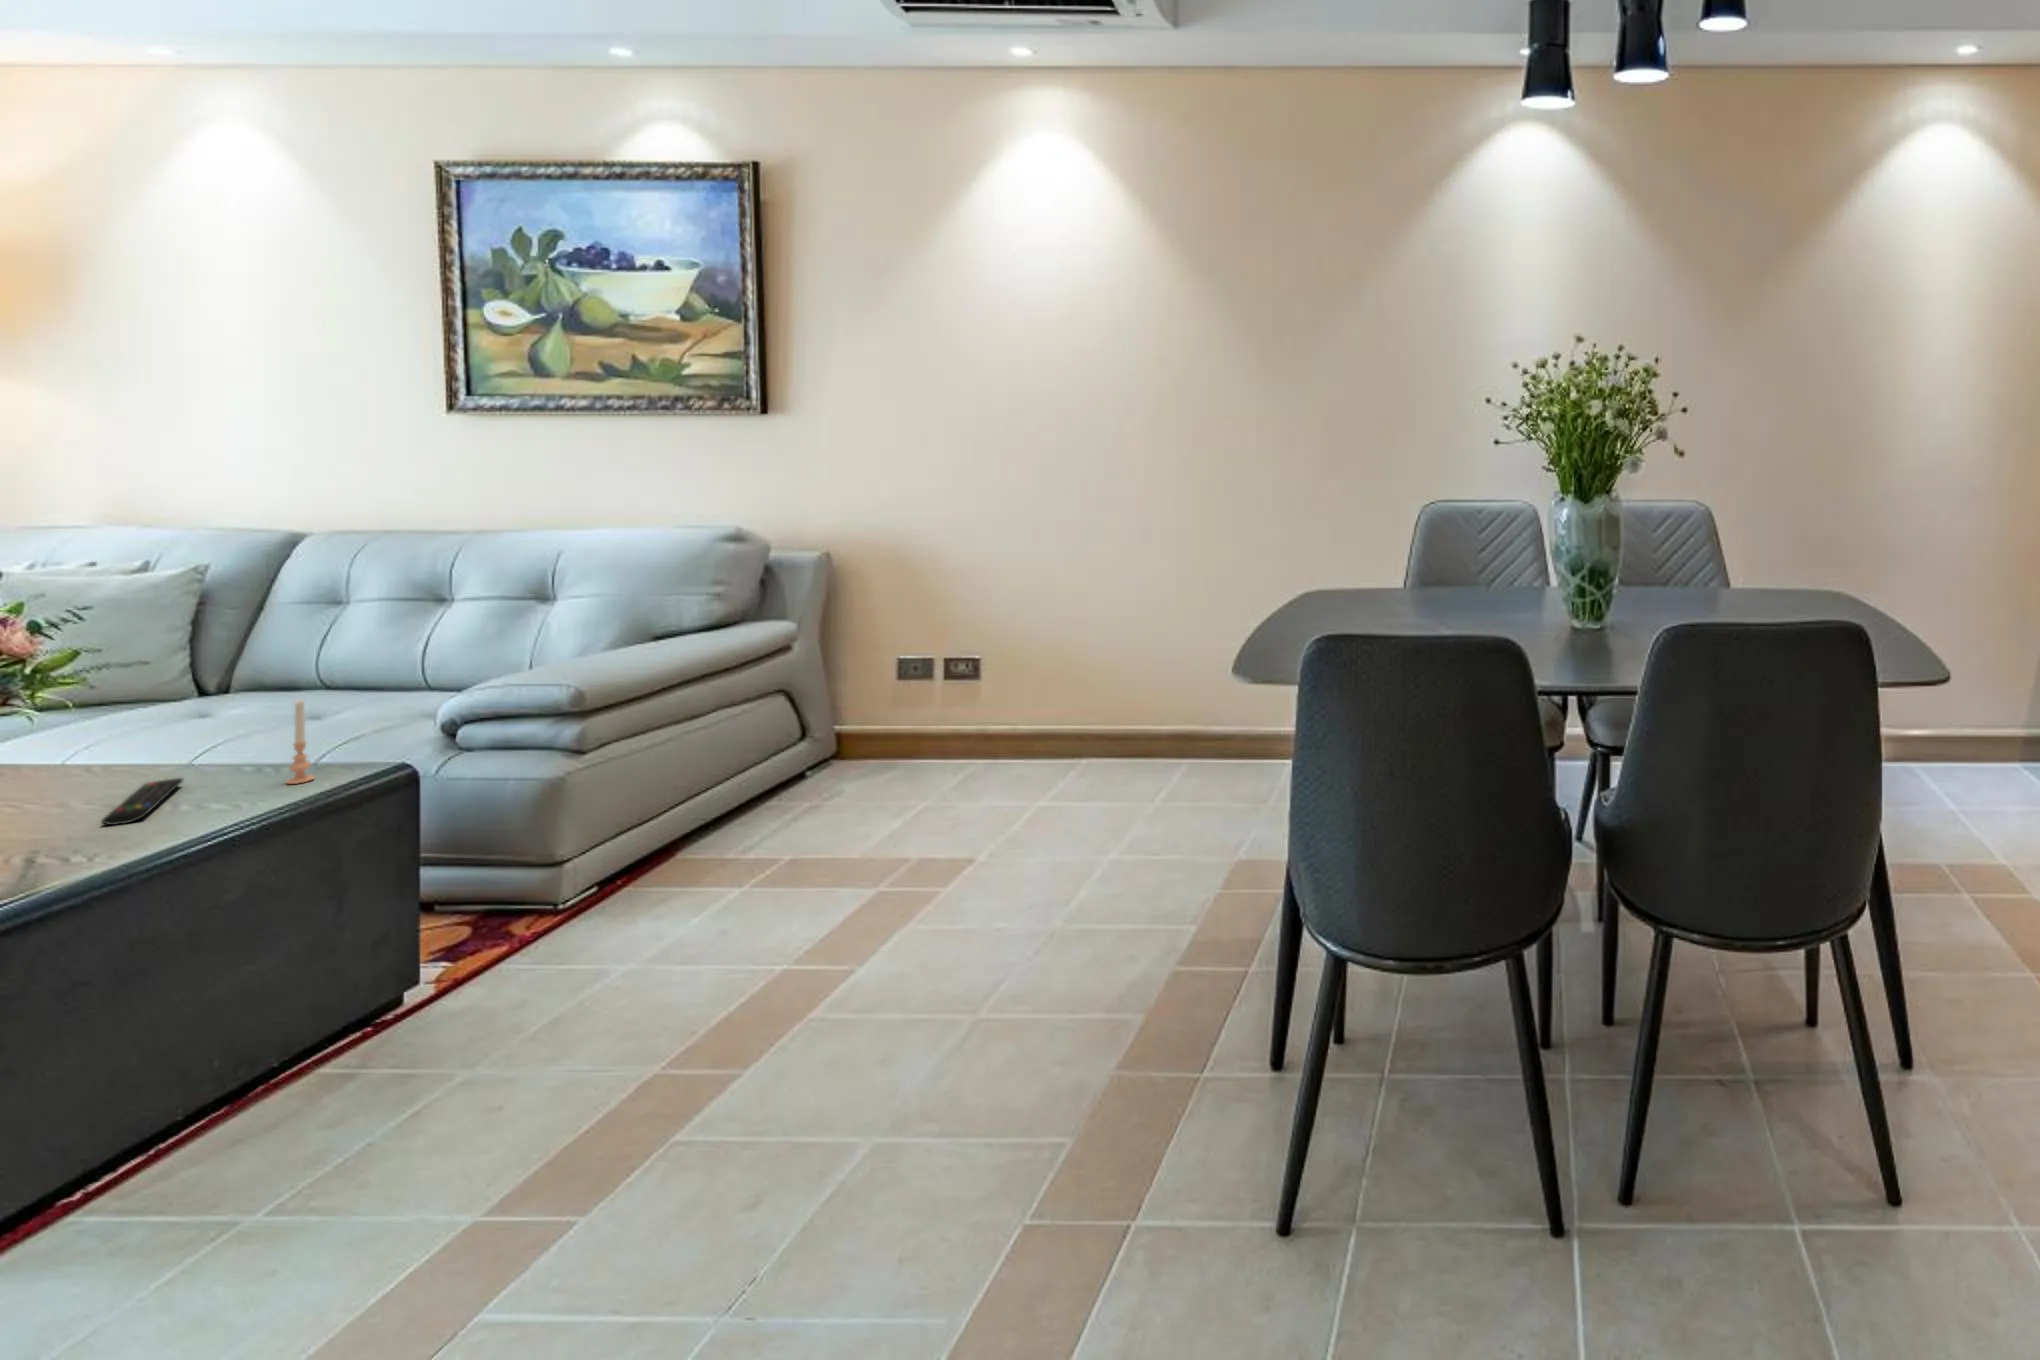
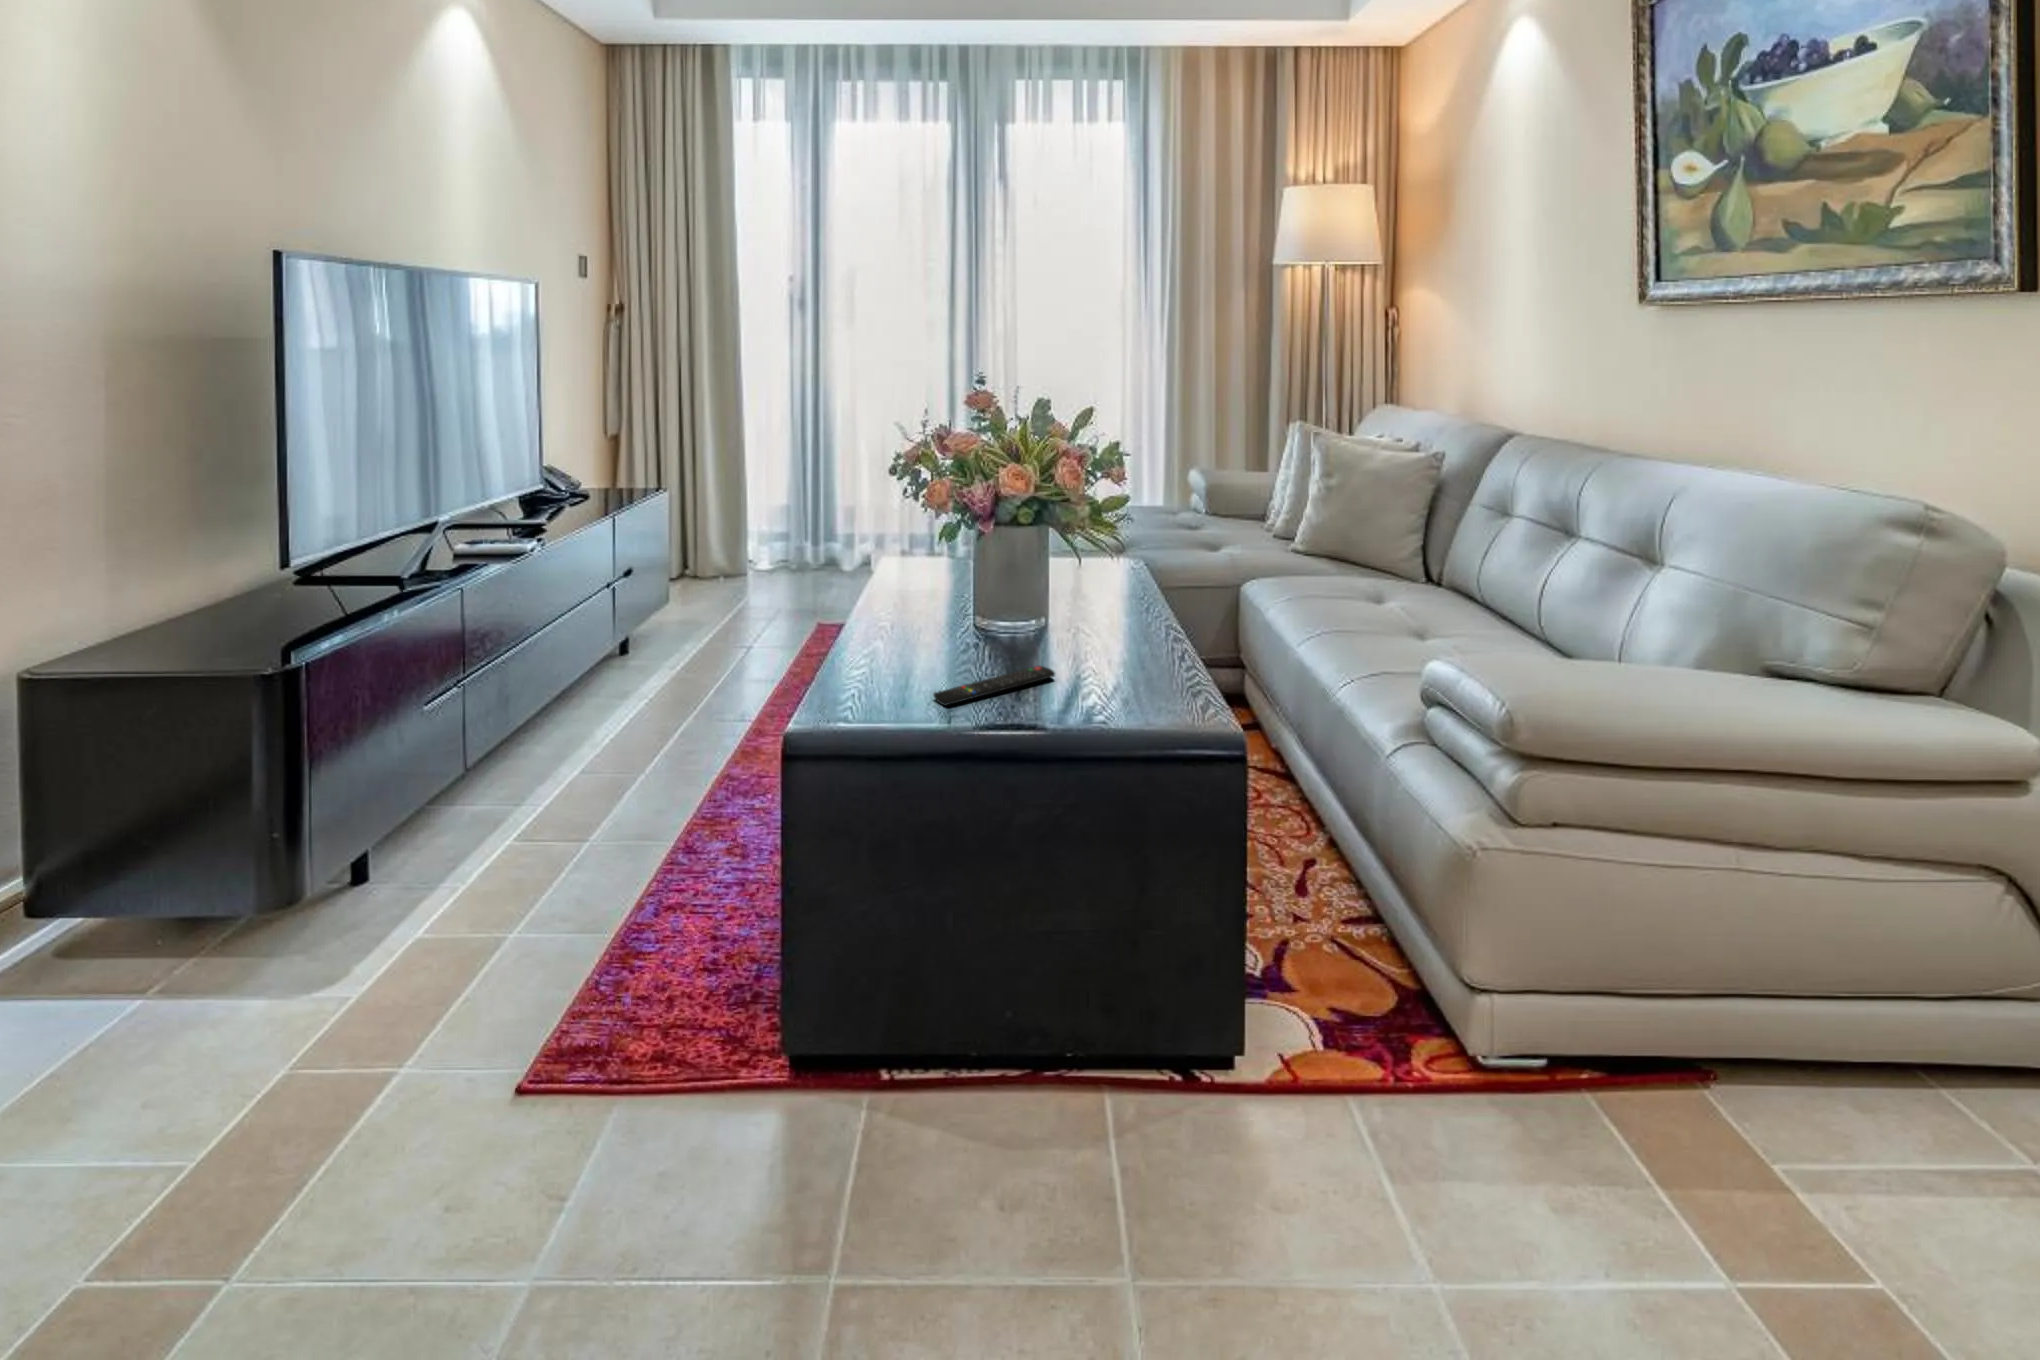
candle: present [287,700,313,784] -> none [1065,625,1089,726]

